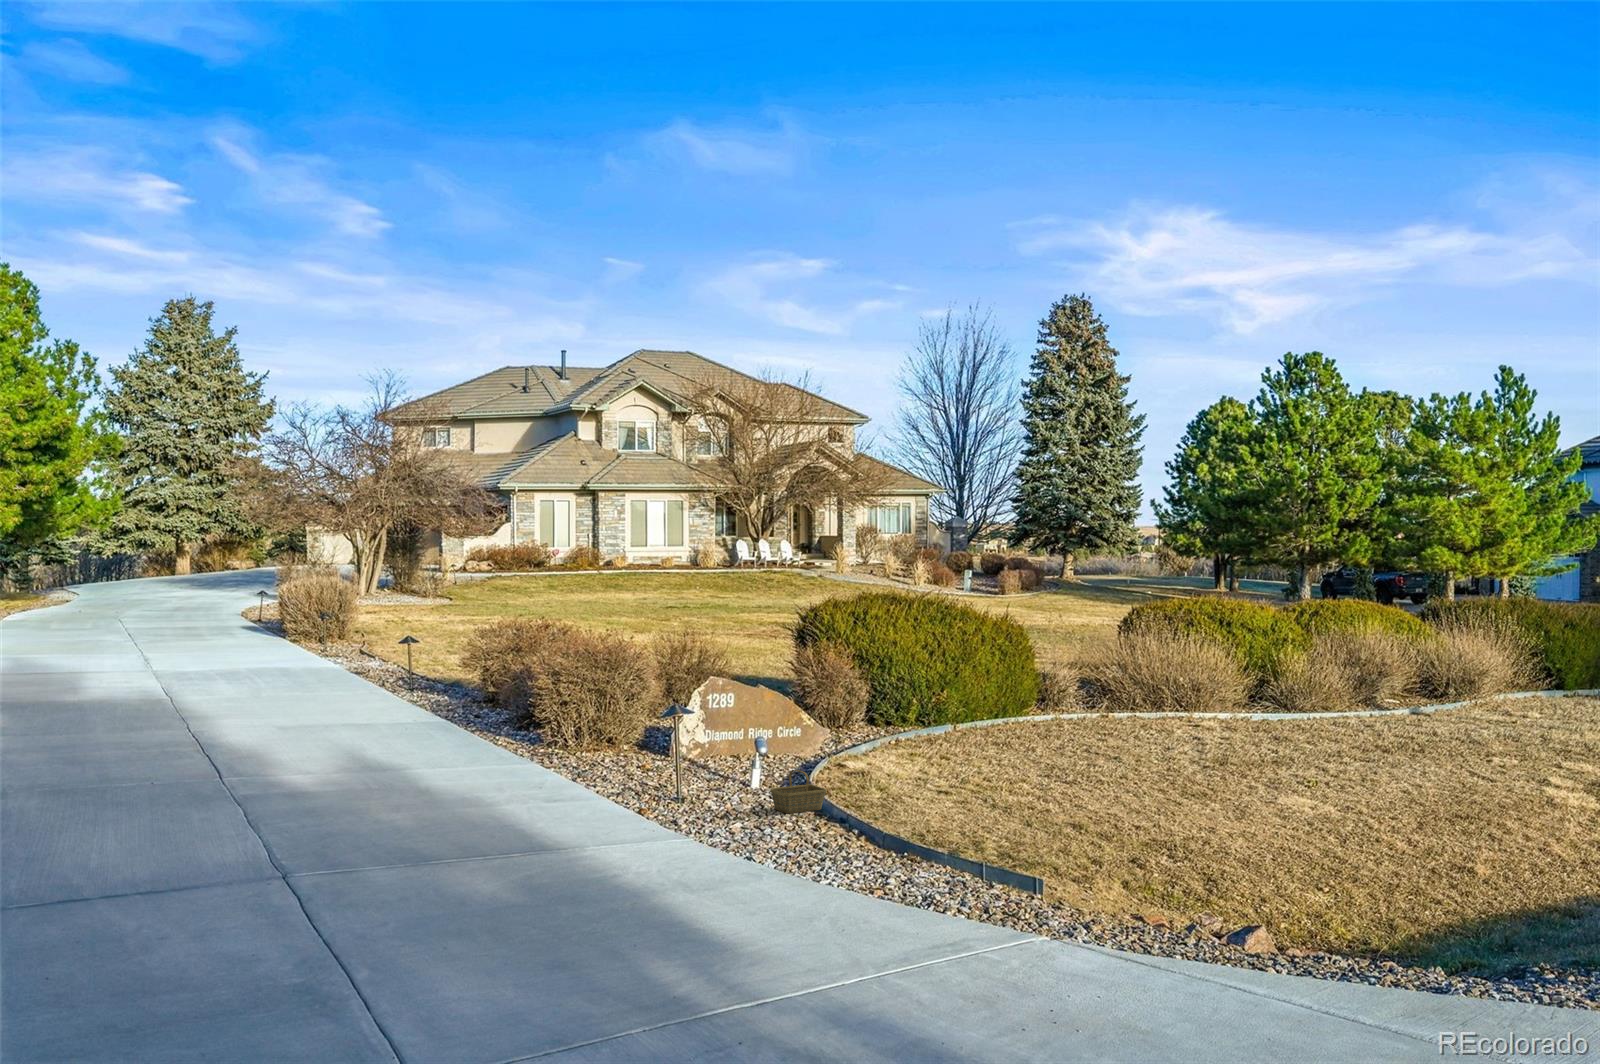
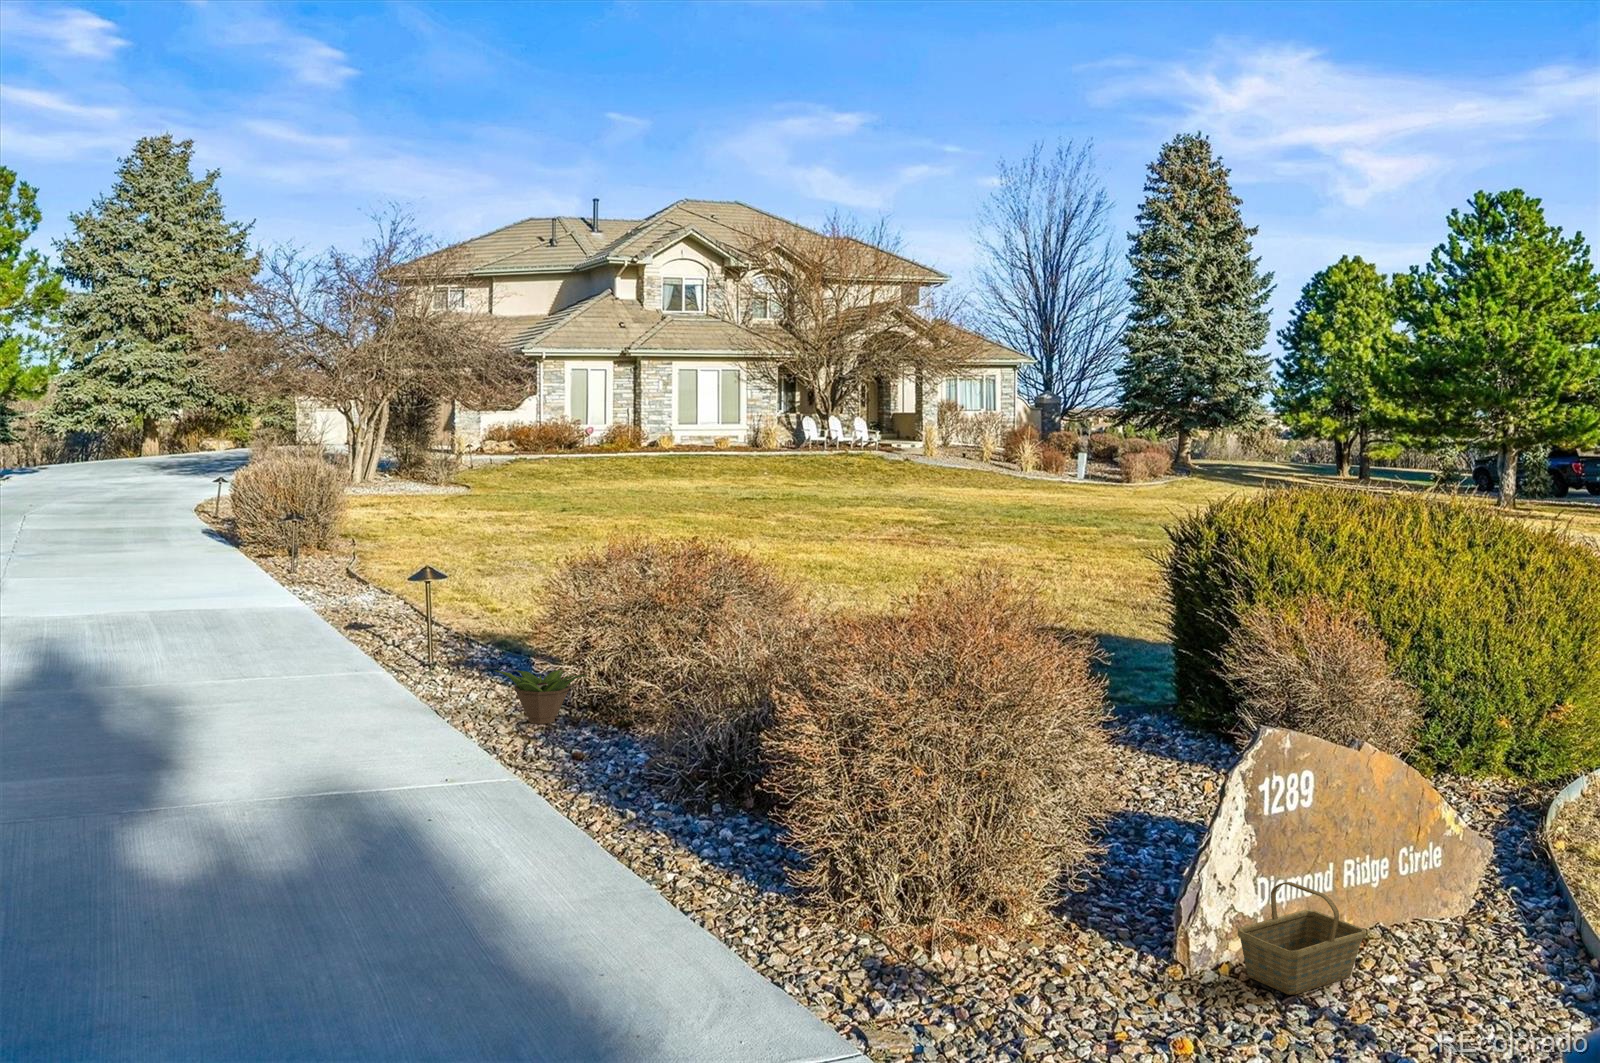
decorative plant: none [459,704,512,734] -> present [496,670,587,724]

